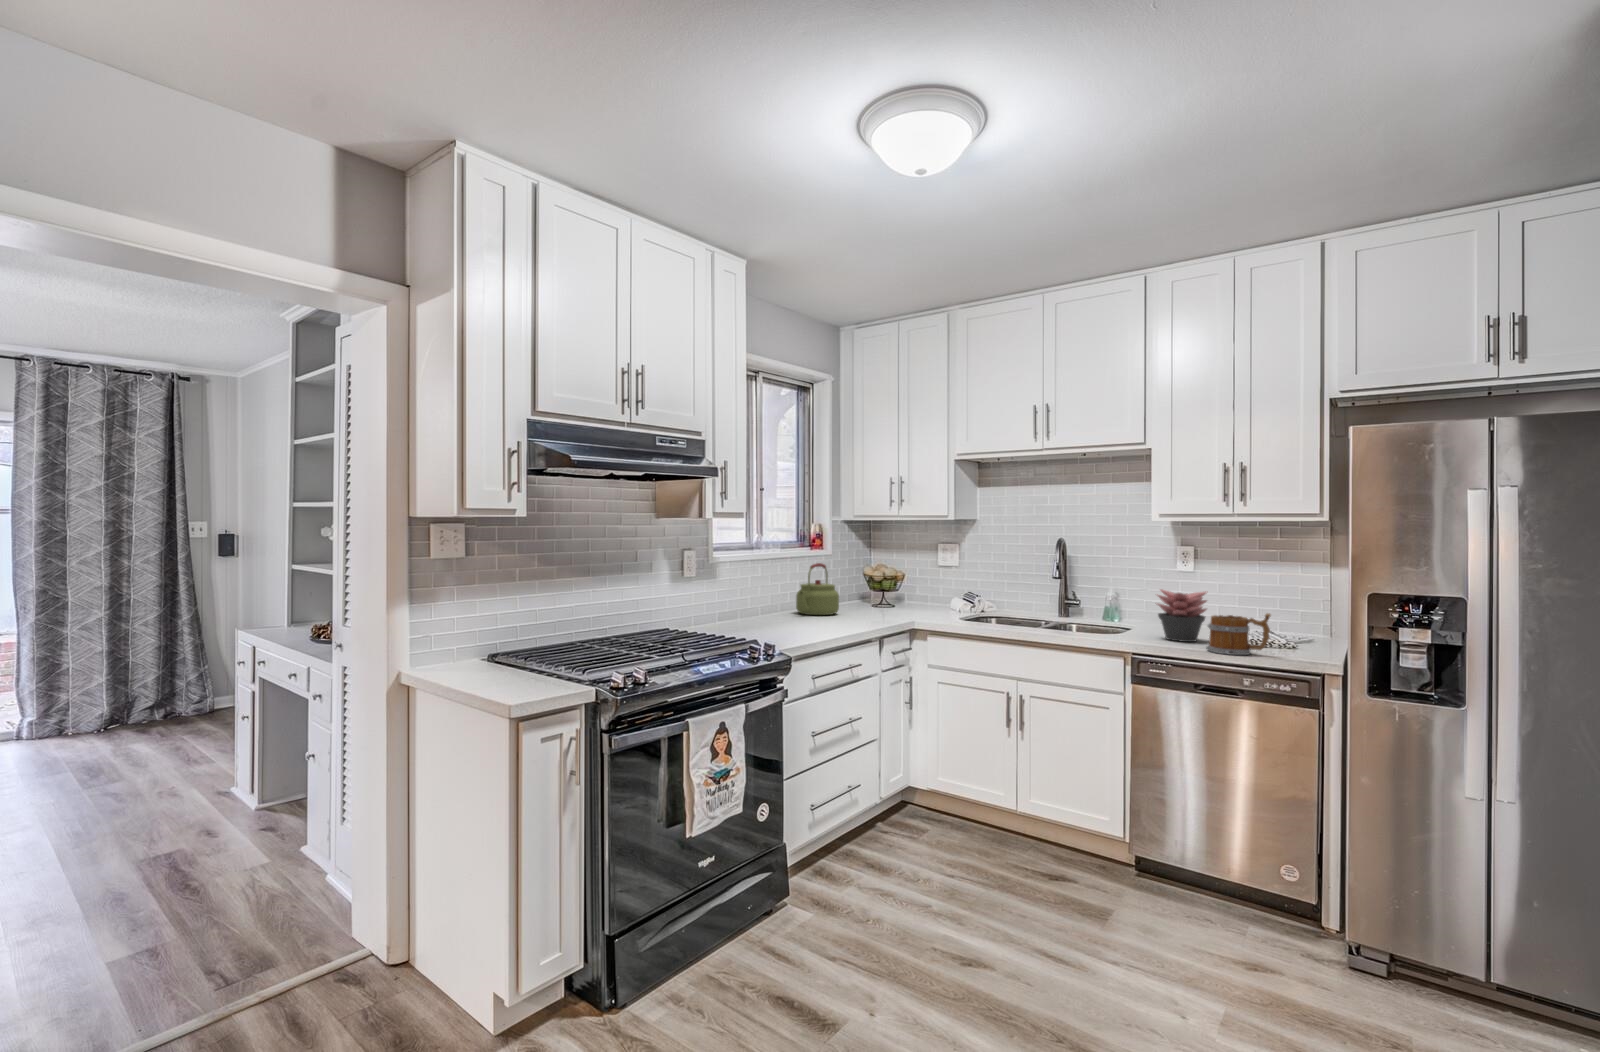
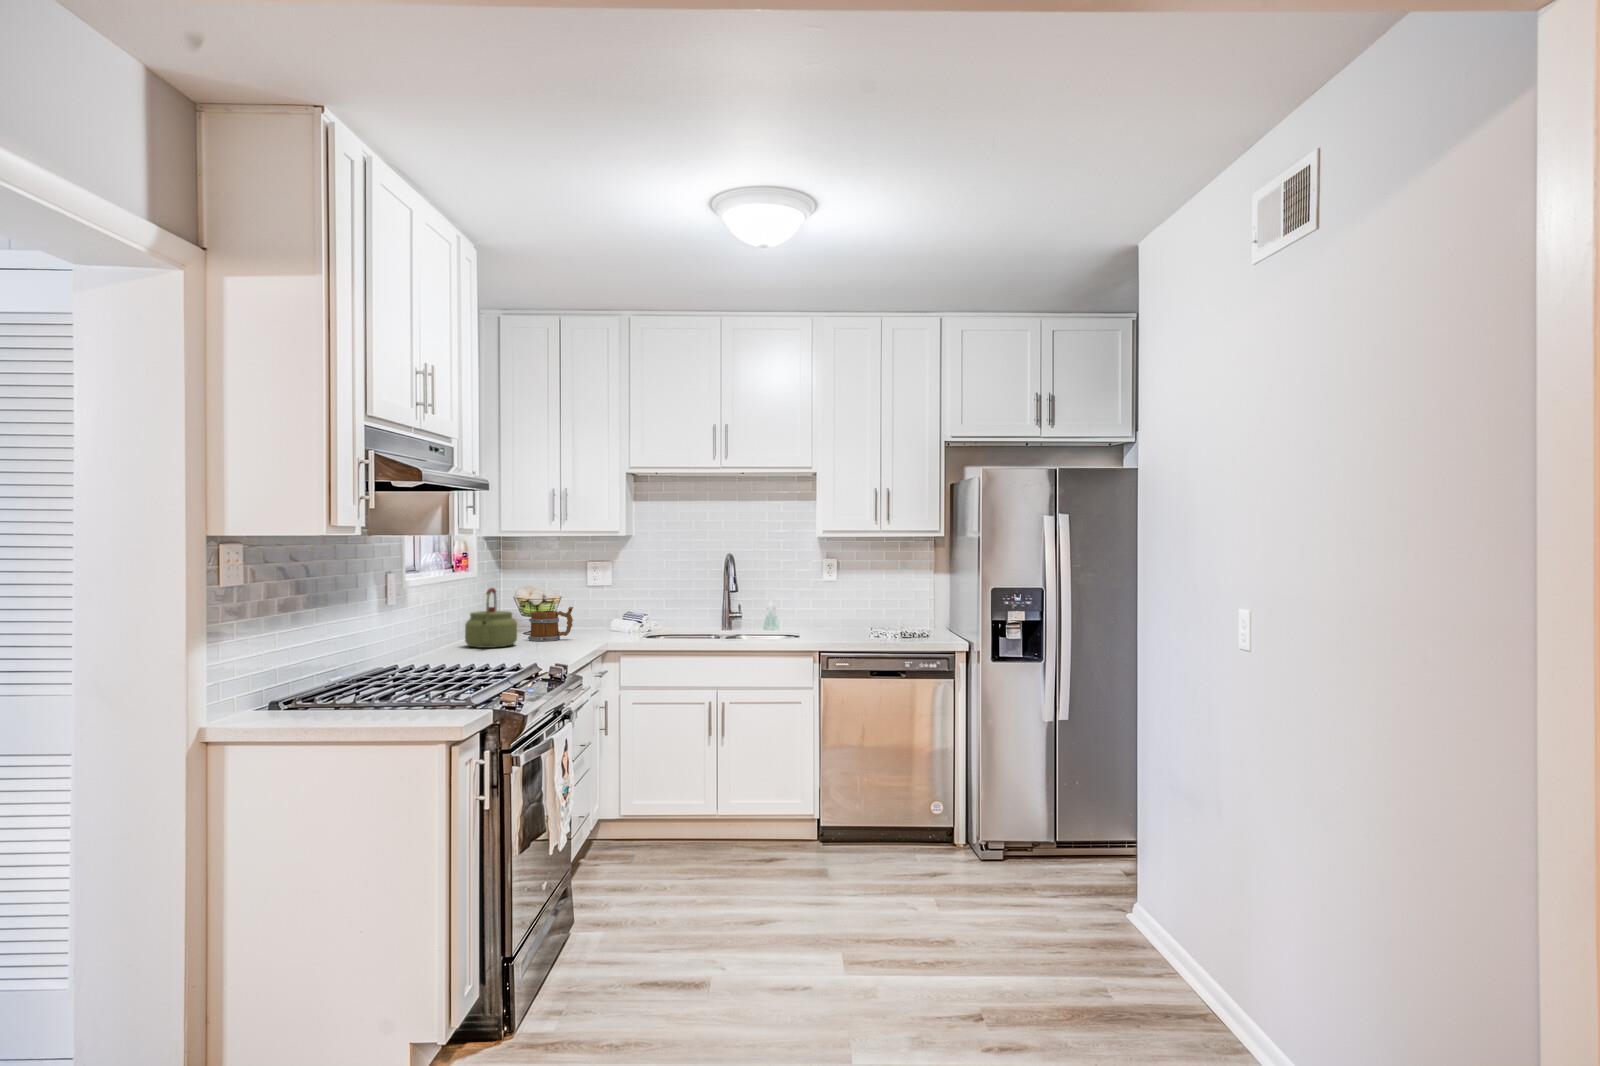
succulent plant: present [1157,589,1207,642] -> none [827,595,865,639]
mug: present [1206,613,1271,655] -> present [528,607,573,641]

